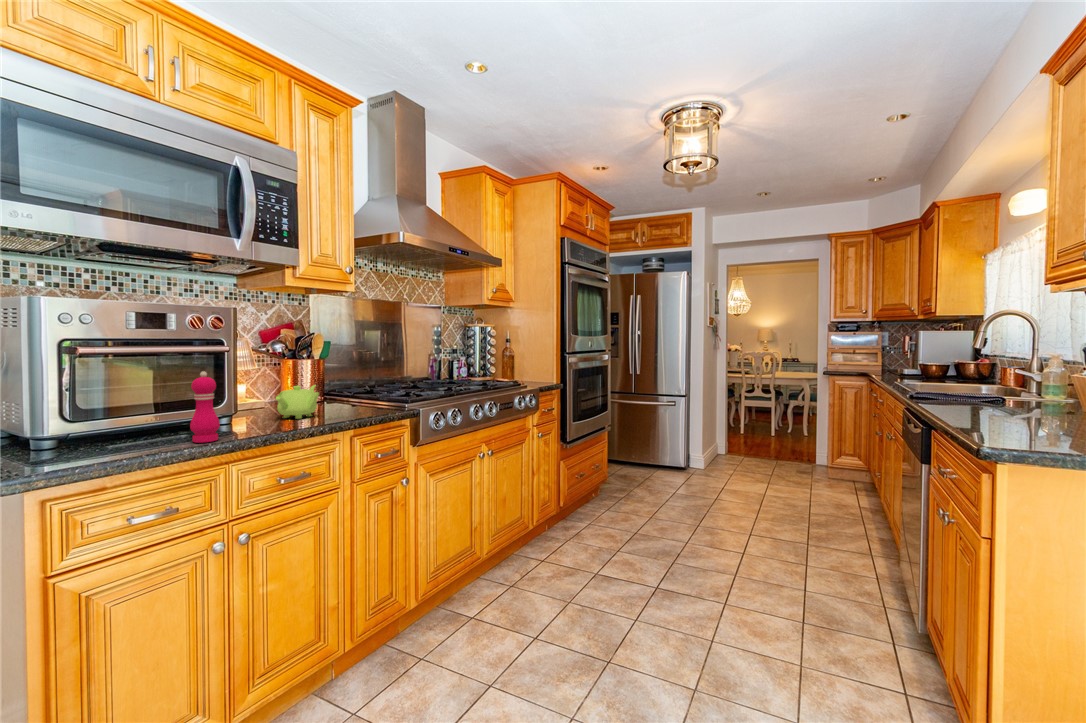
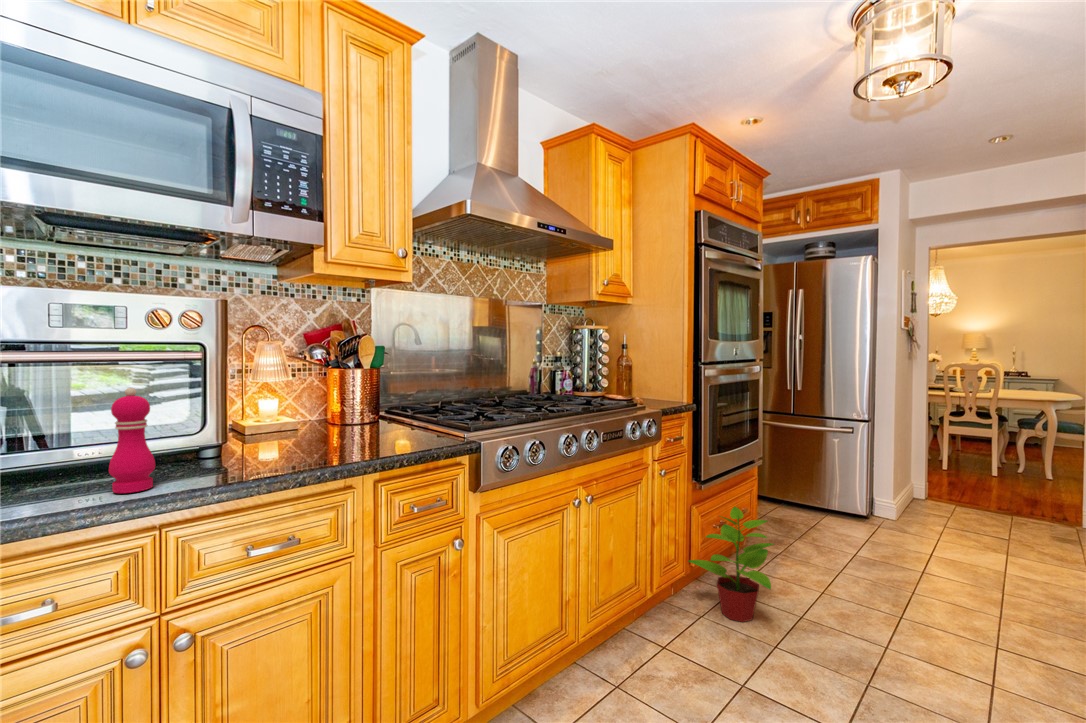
teapot: present [276,385,319,419] -> none [272,404,340,452]
potted plant: none [558,459,619,542] -> present [688,507,774,622]

